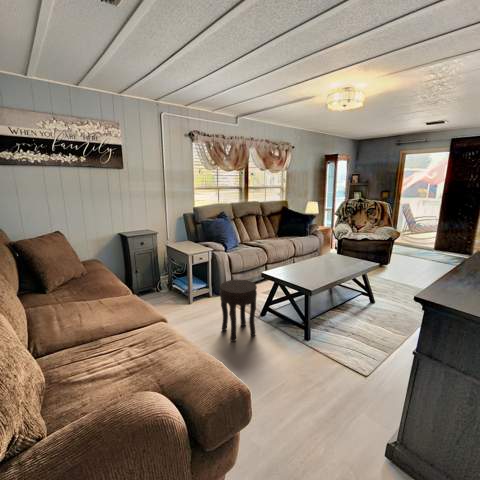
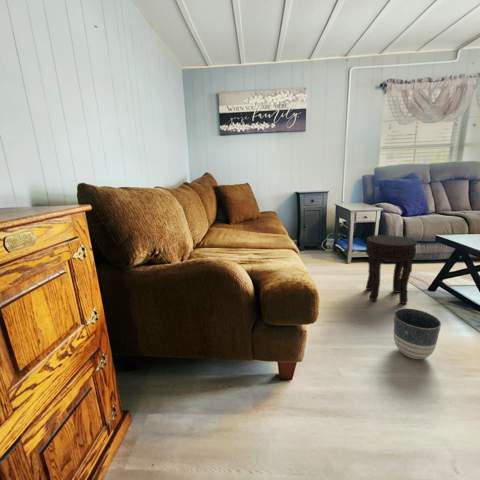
planter: none [269,346,298,387] -> present [394,308,441,359]

